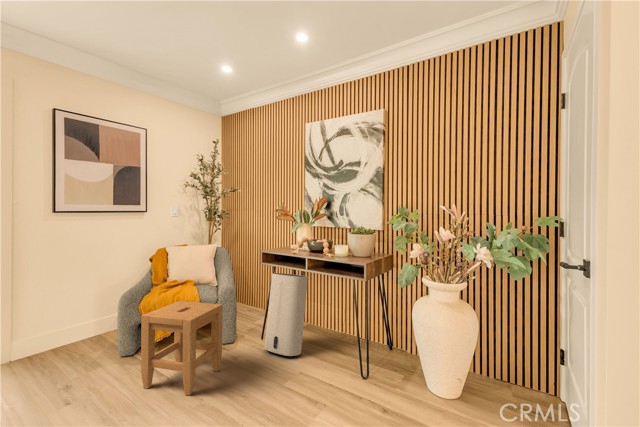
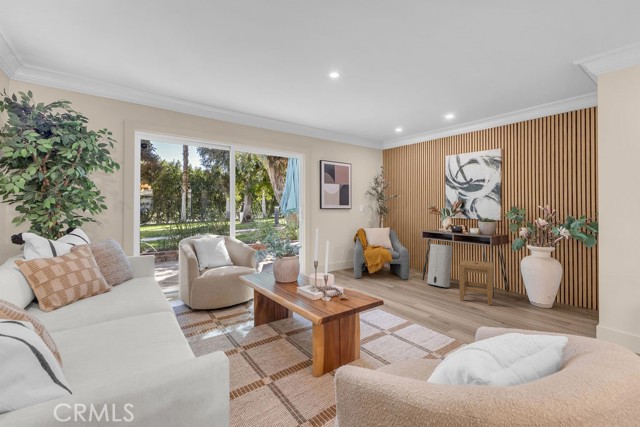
stool: present [141,301,223,395] -> present [459,260,494,305]

